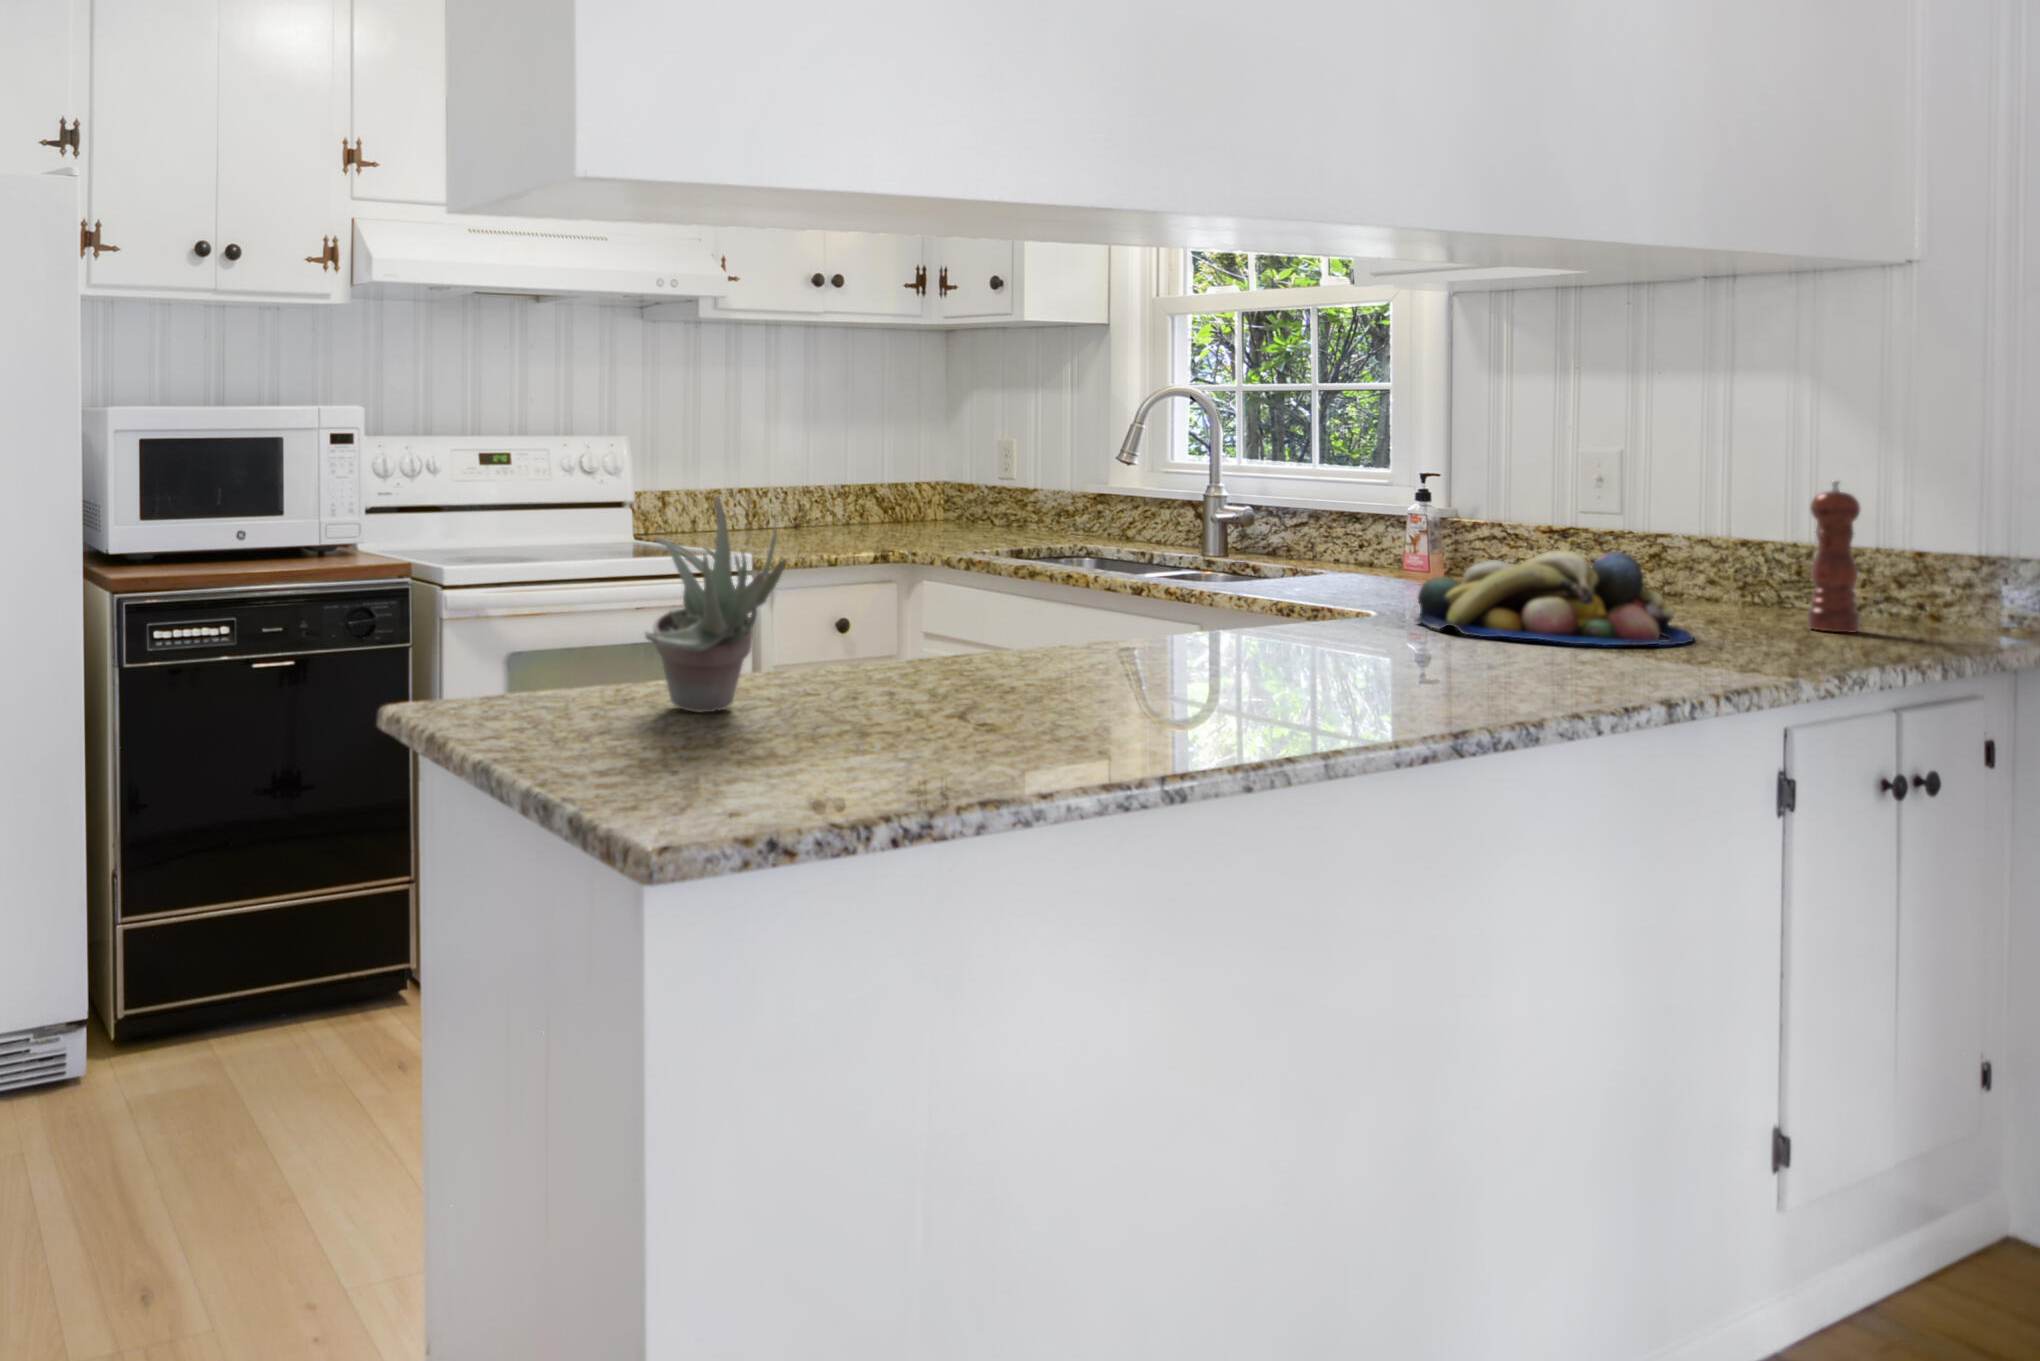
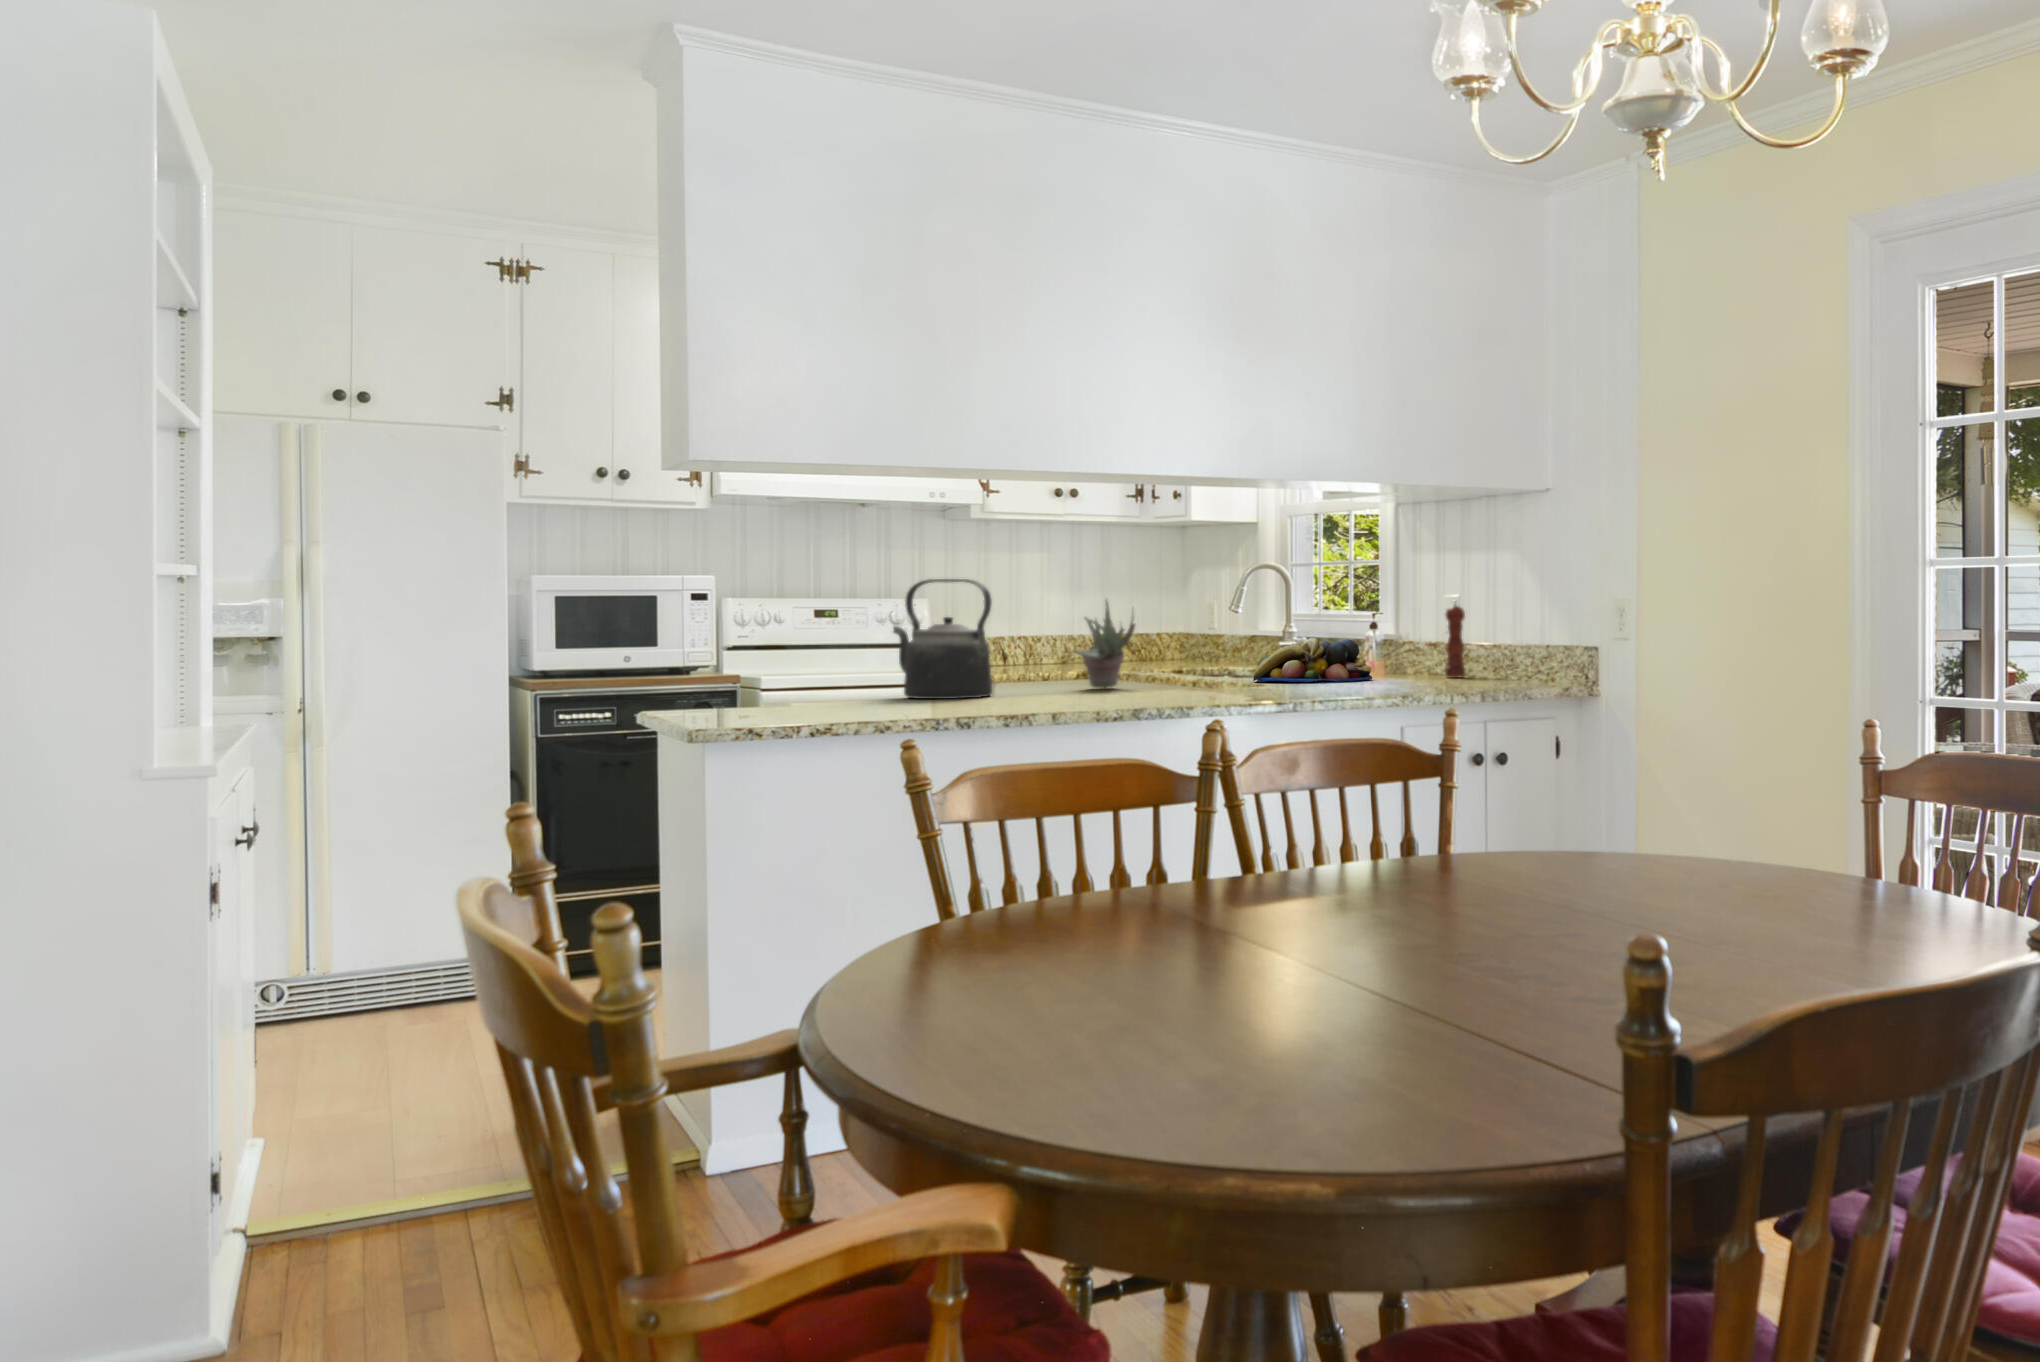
kettle: none [879,447,1125,714] -> present [893,579,992,699]
succulent plant: present [645,497,787,712] -> present [1074,600,1135,688]

